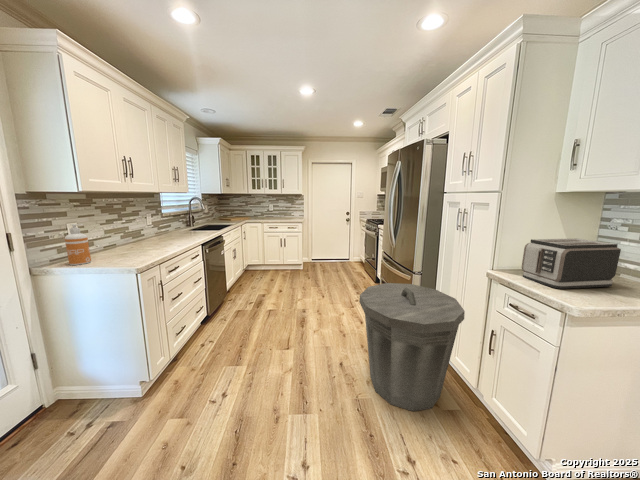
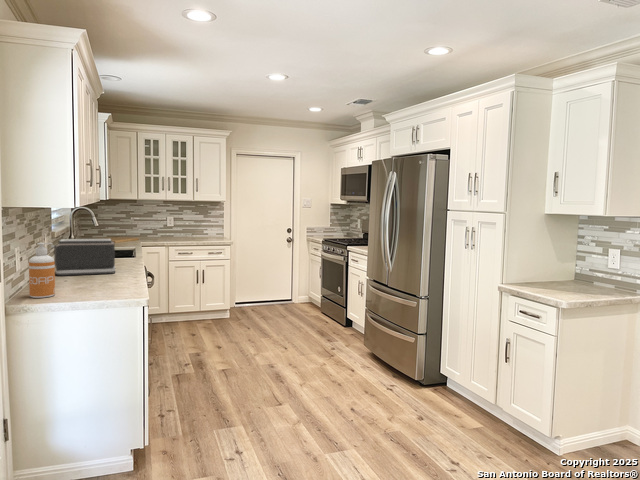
toaster: present [522,239,621,289] -> present [51,239,115,276]
trash can: present [359,283,465,411] -> none [378,308,482,434]

